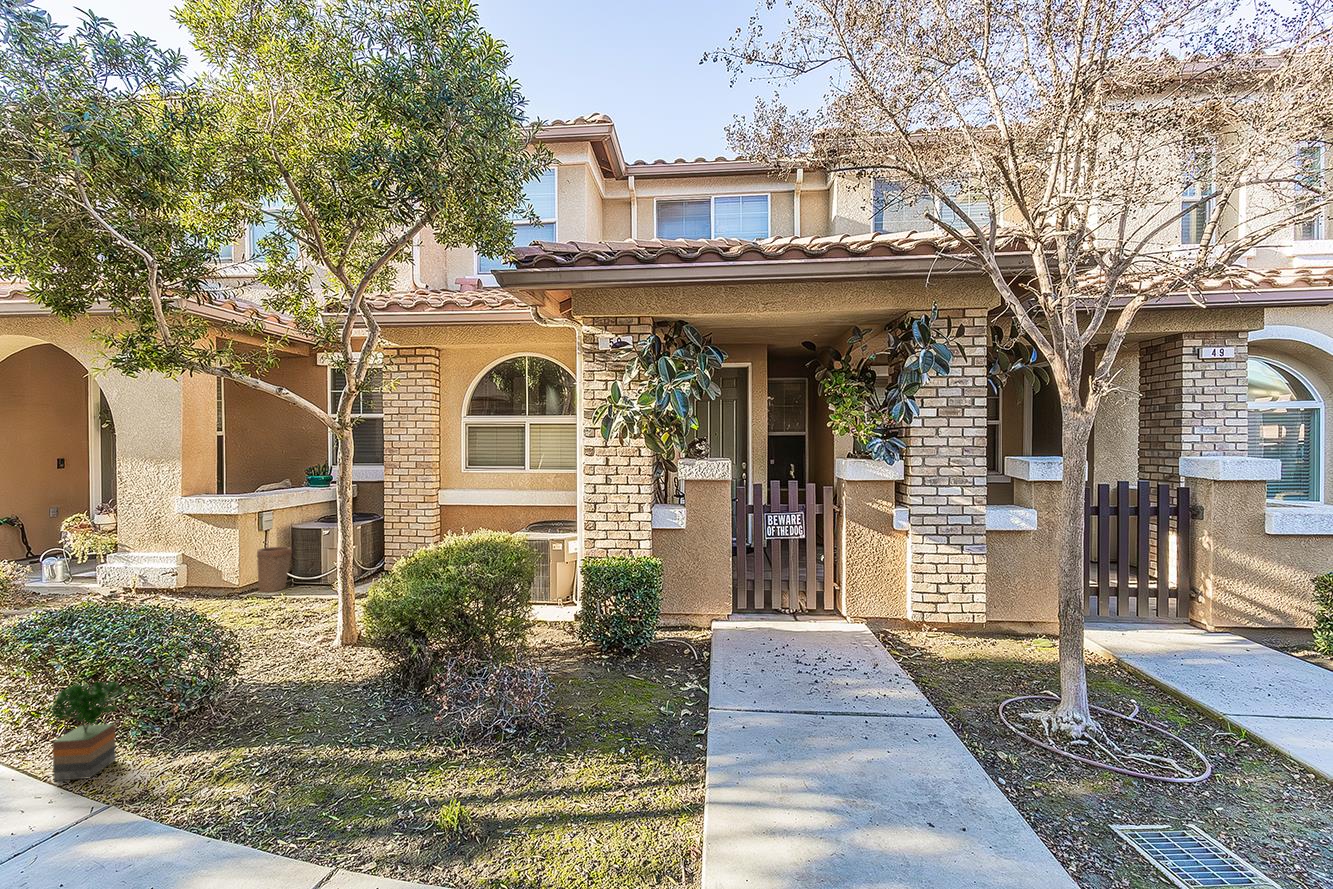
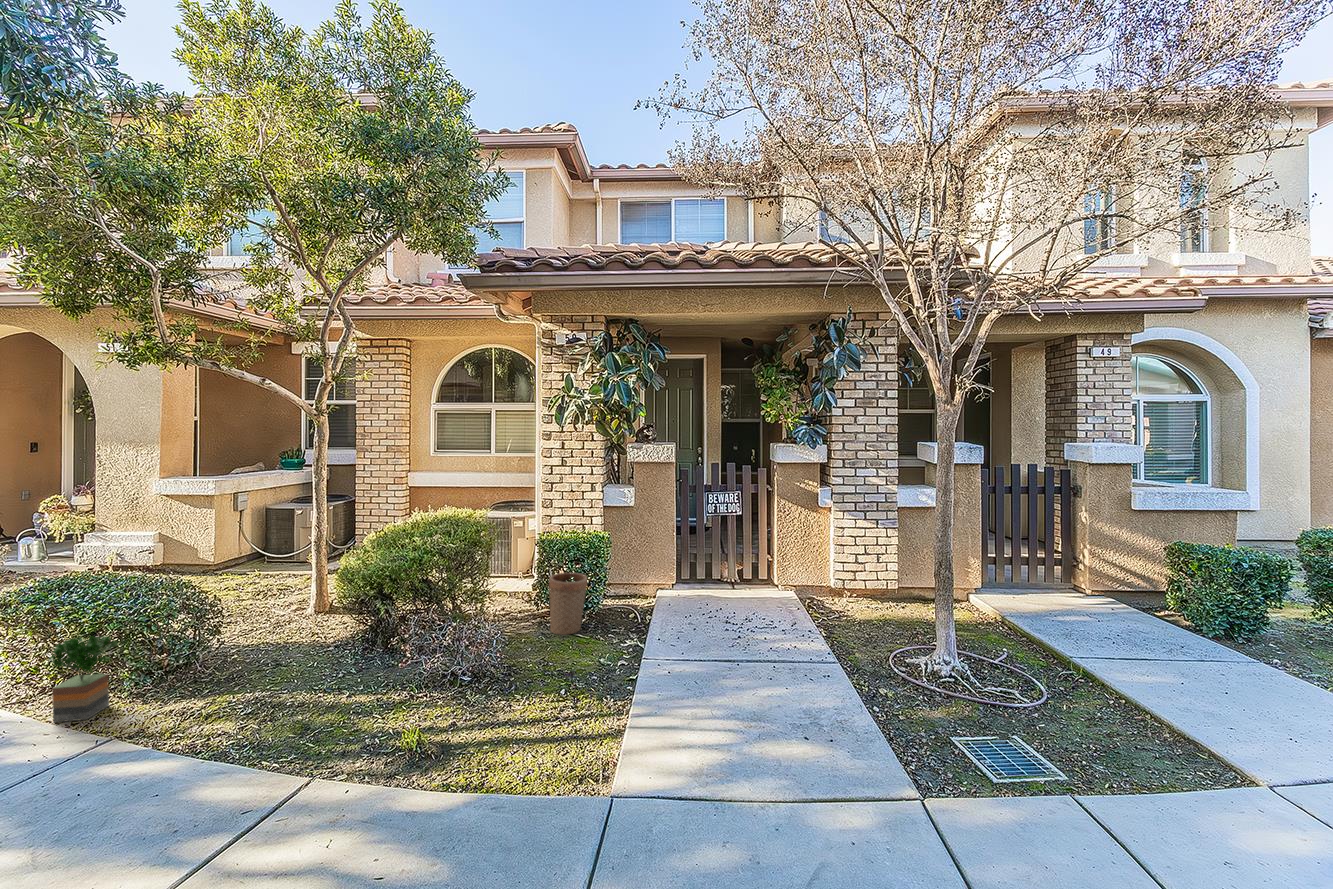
basket: present [257,547,291,592] -> present [549,573,587,635]

